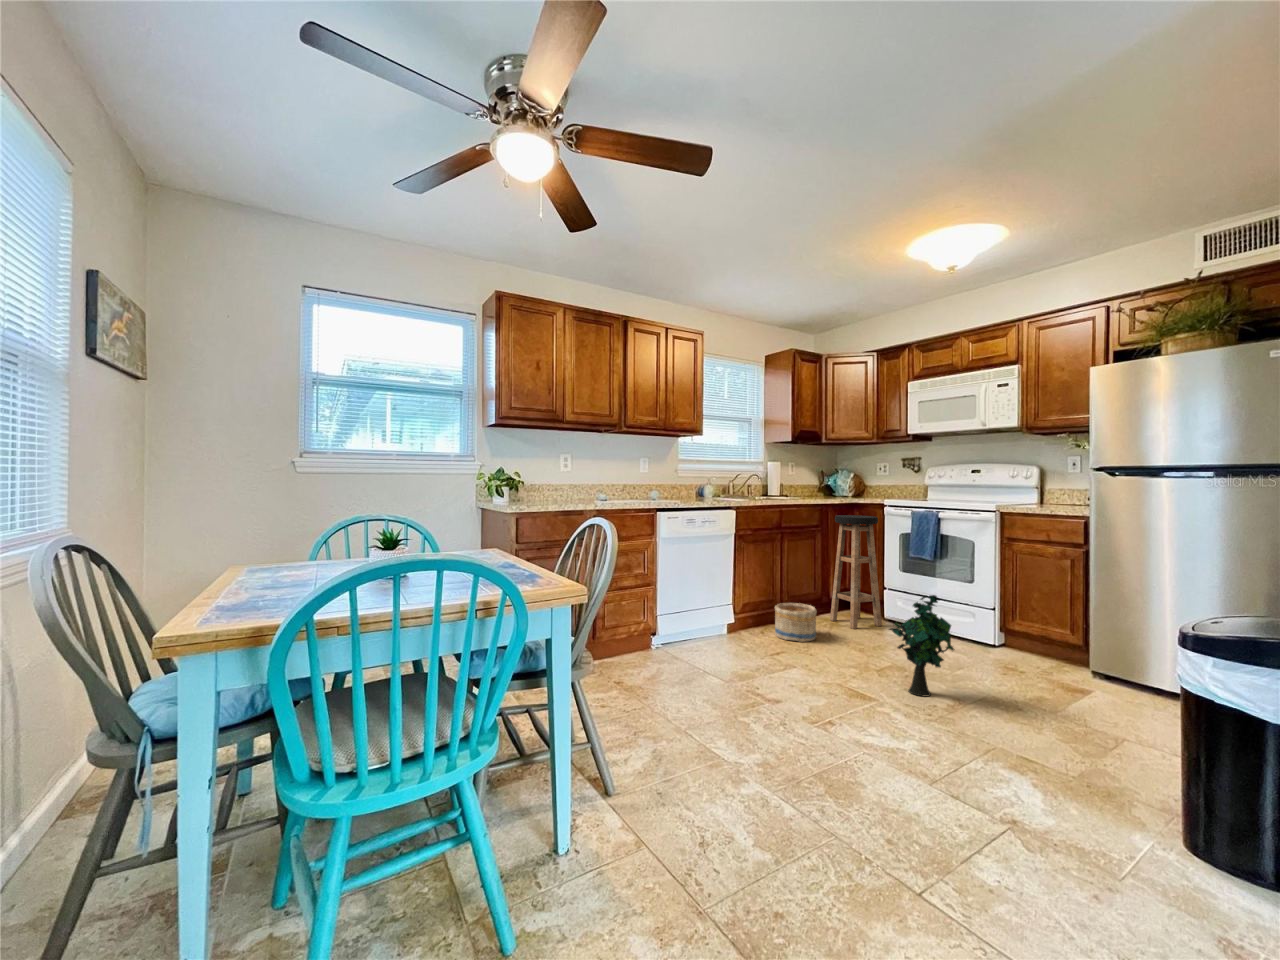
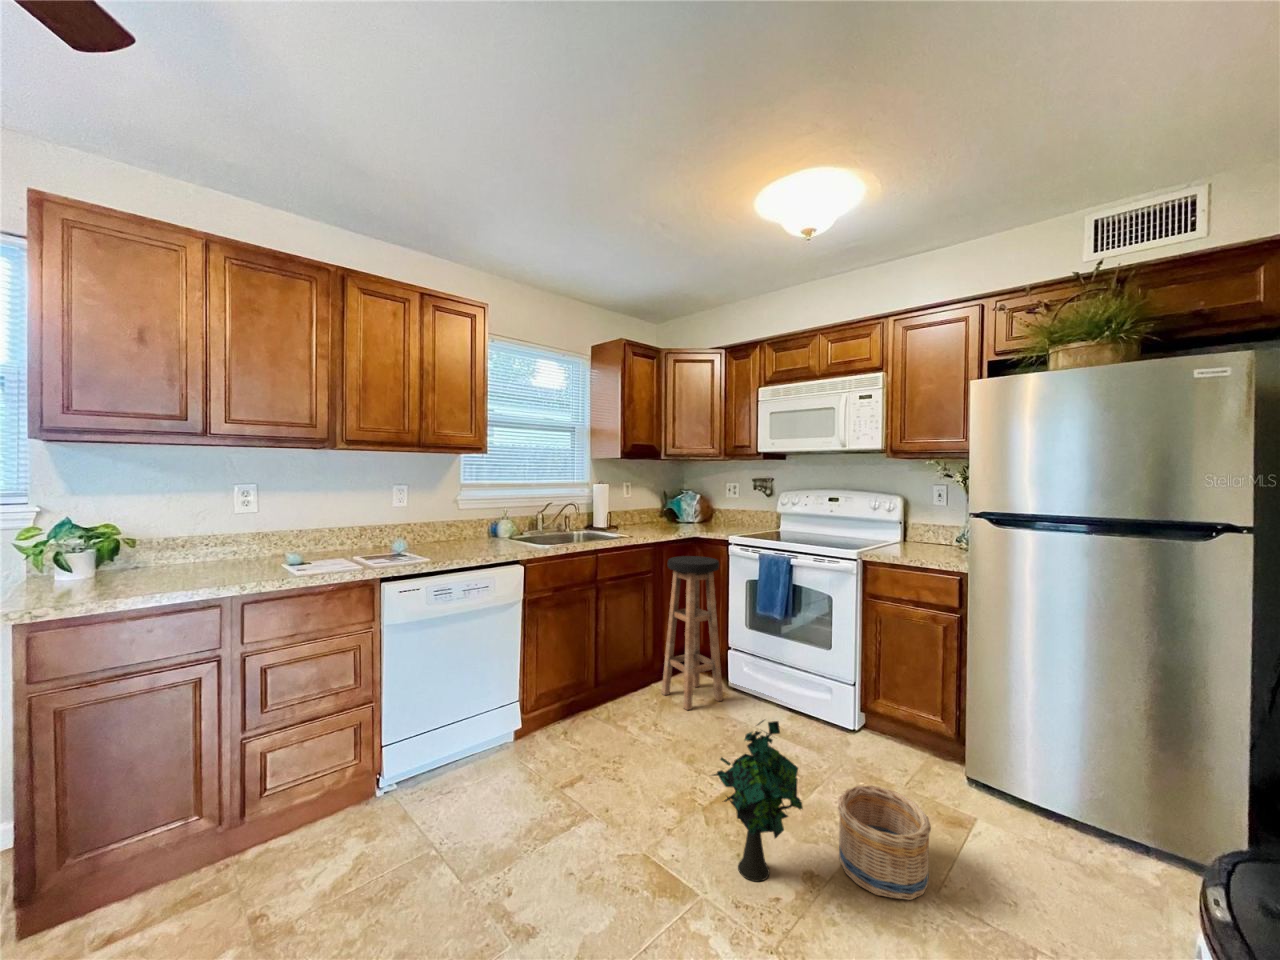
basket: present [775,603,817,642] -> present [838,786,931,900]

